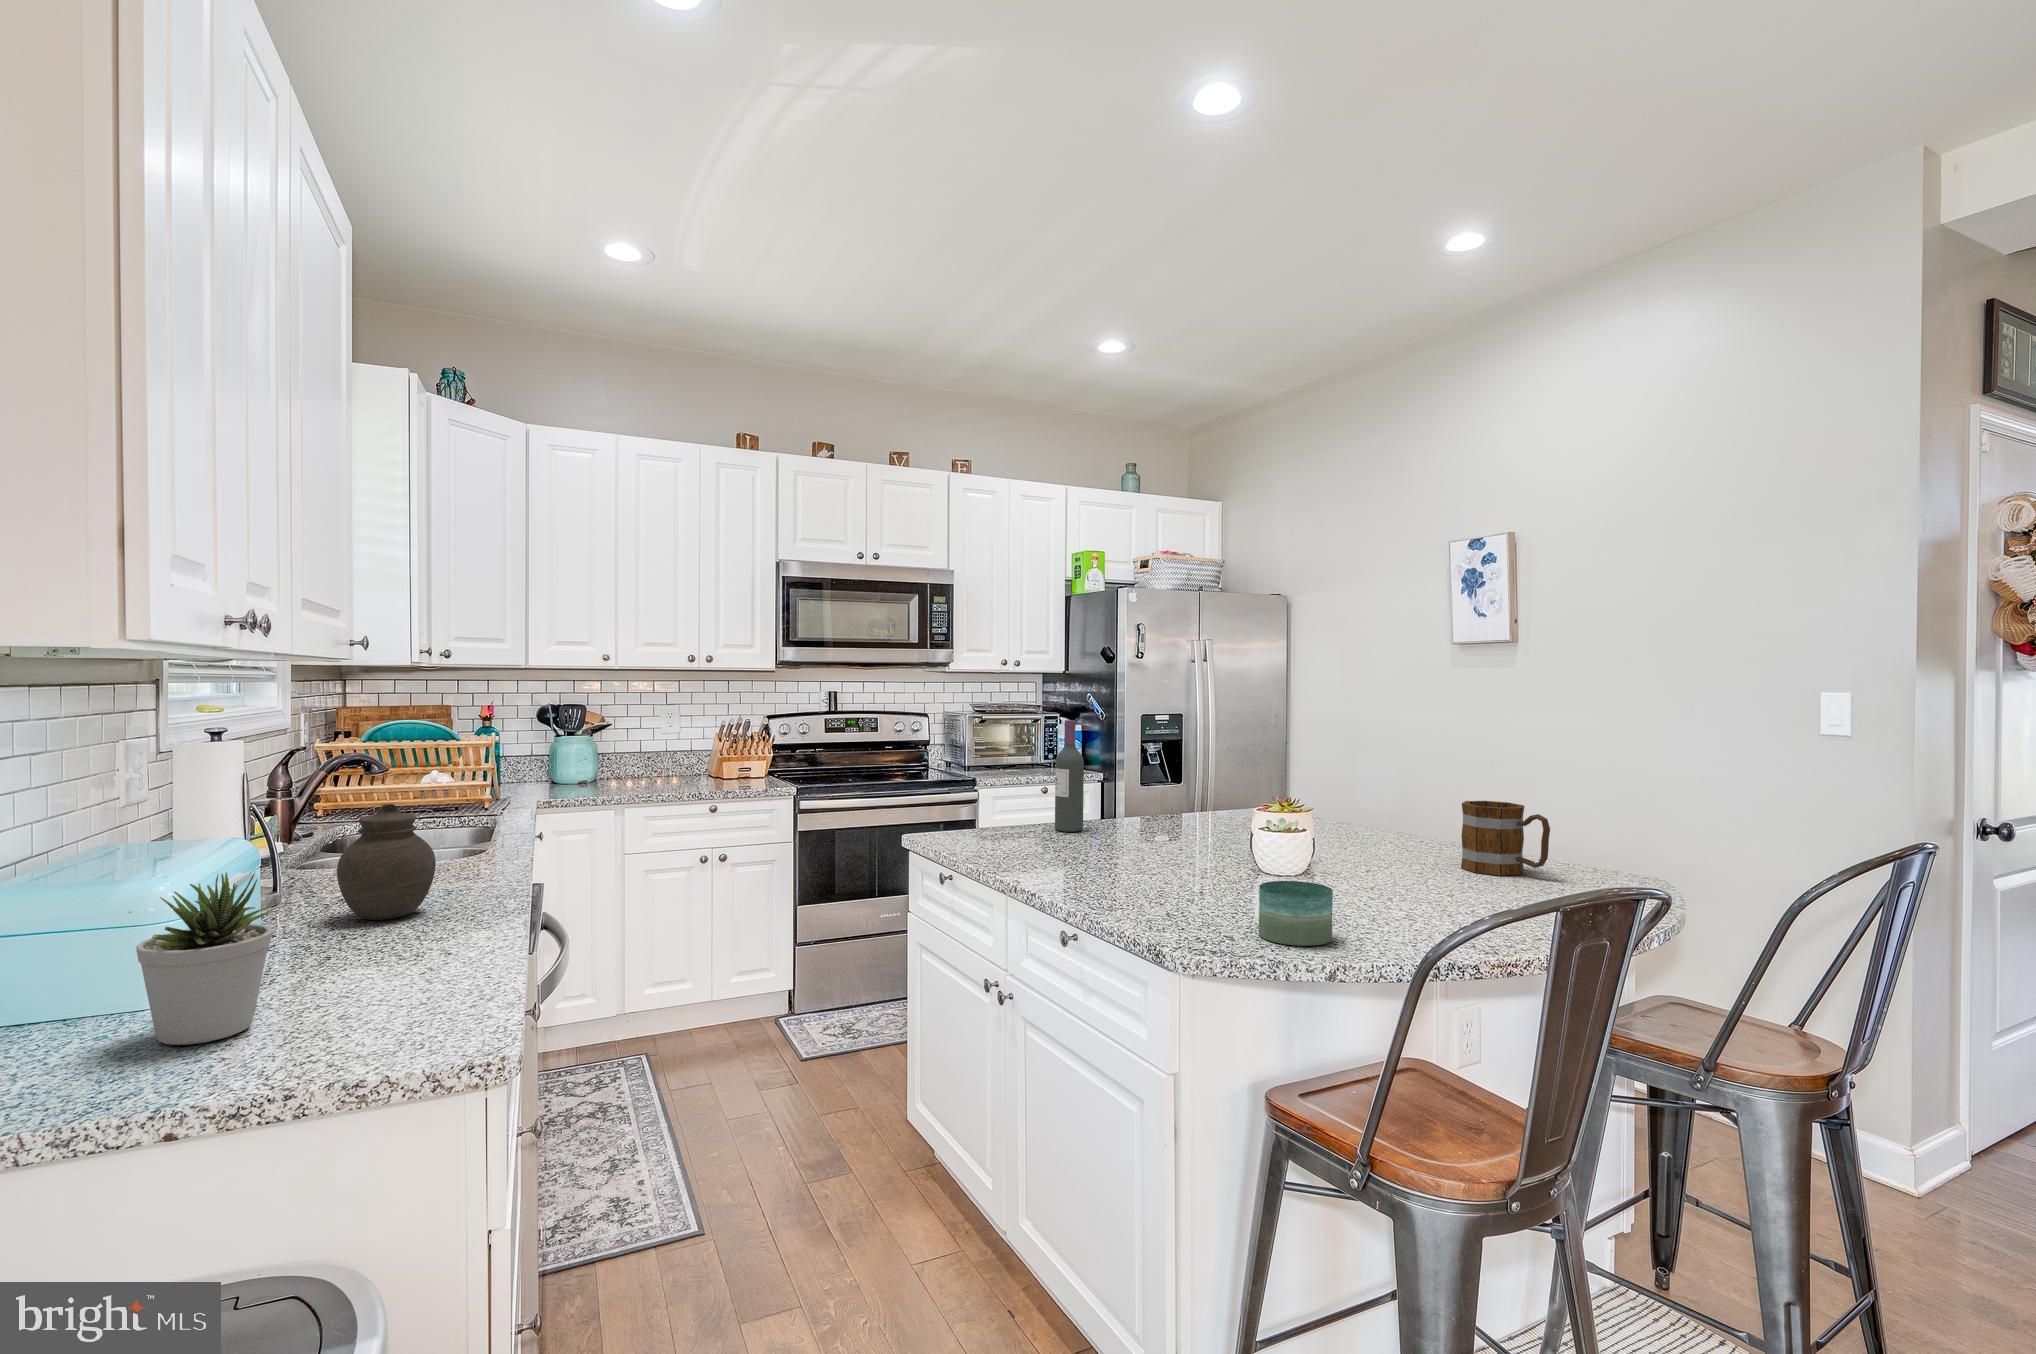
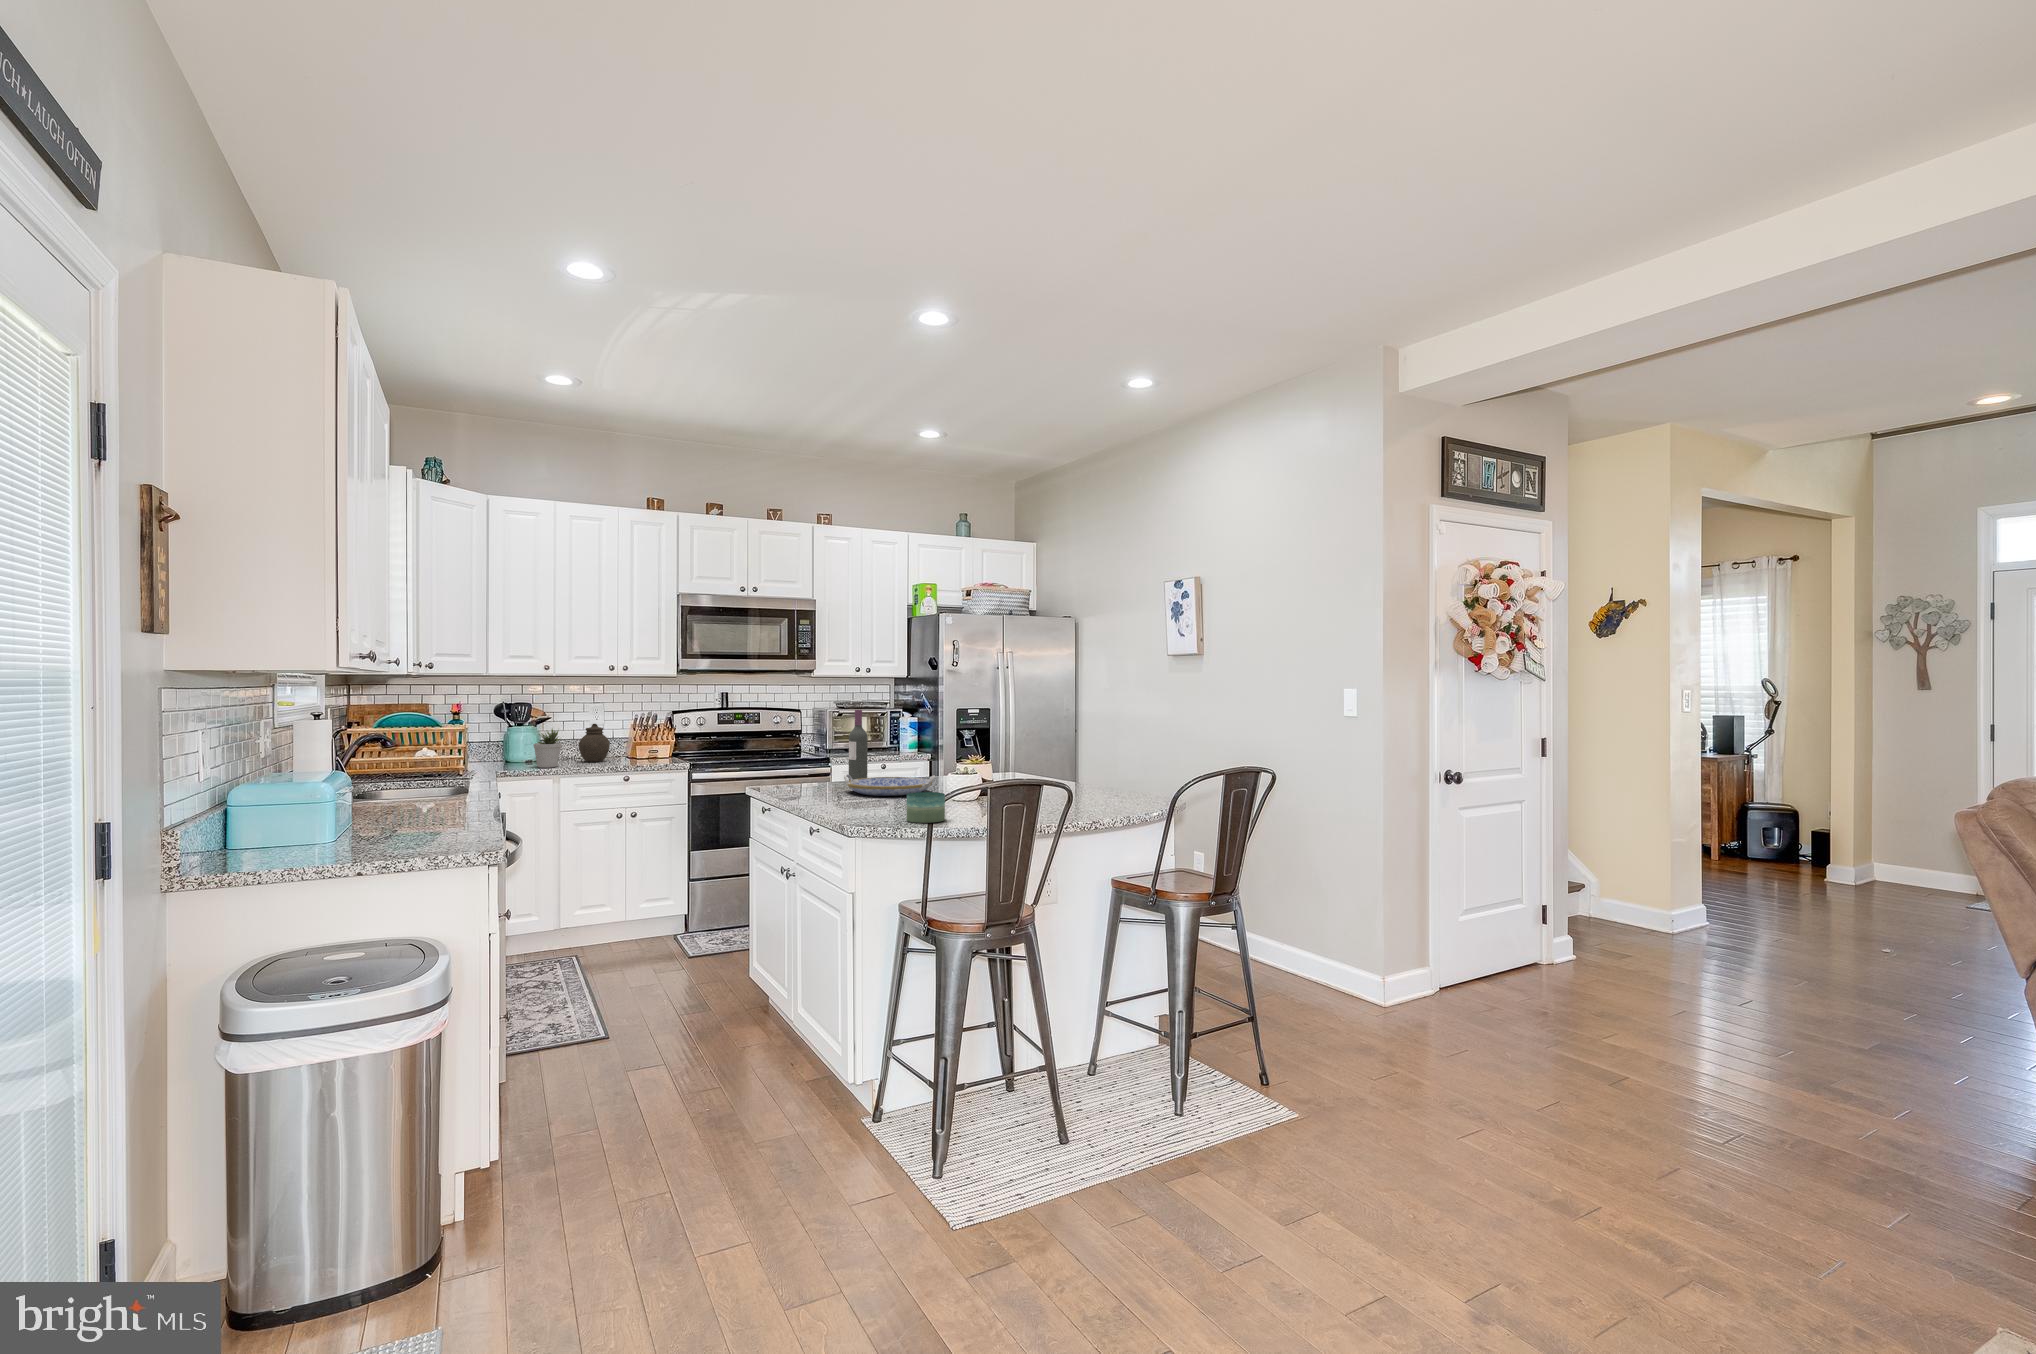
mug: present [1461,801,1550,876] -> none [1080,756,1123,800]
jar: present [337,804,436,920] -> present [579,724,610,762]
serving tray: none [1070,825,1218,864] -> present [844,774,935,796]
potted plant: present [136,872,275,1045] -> present [533,729,562,768]

